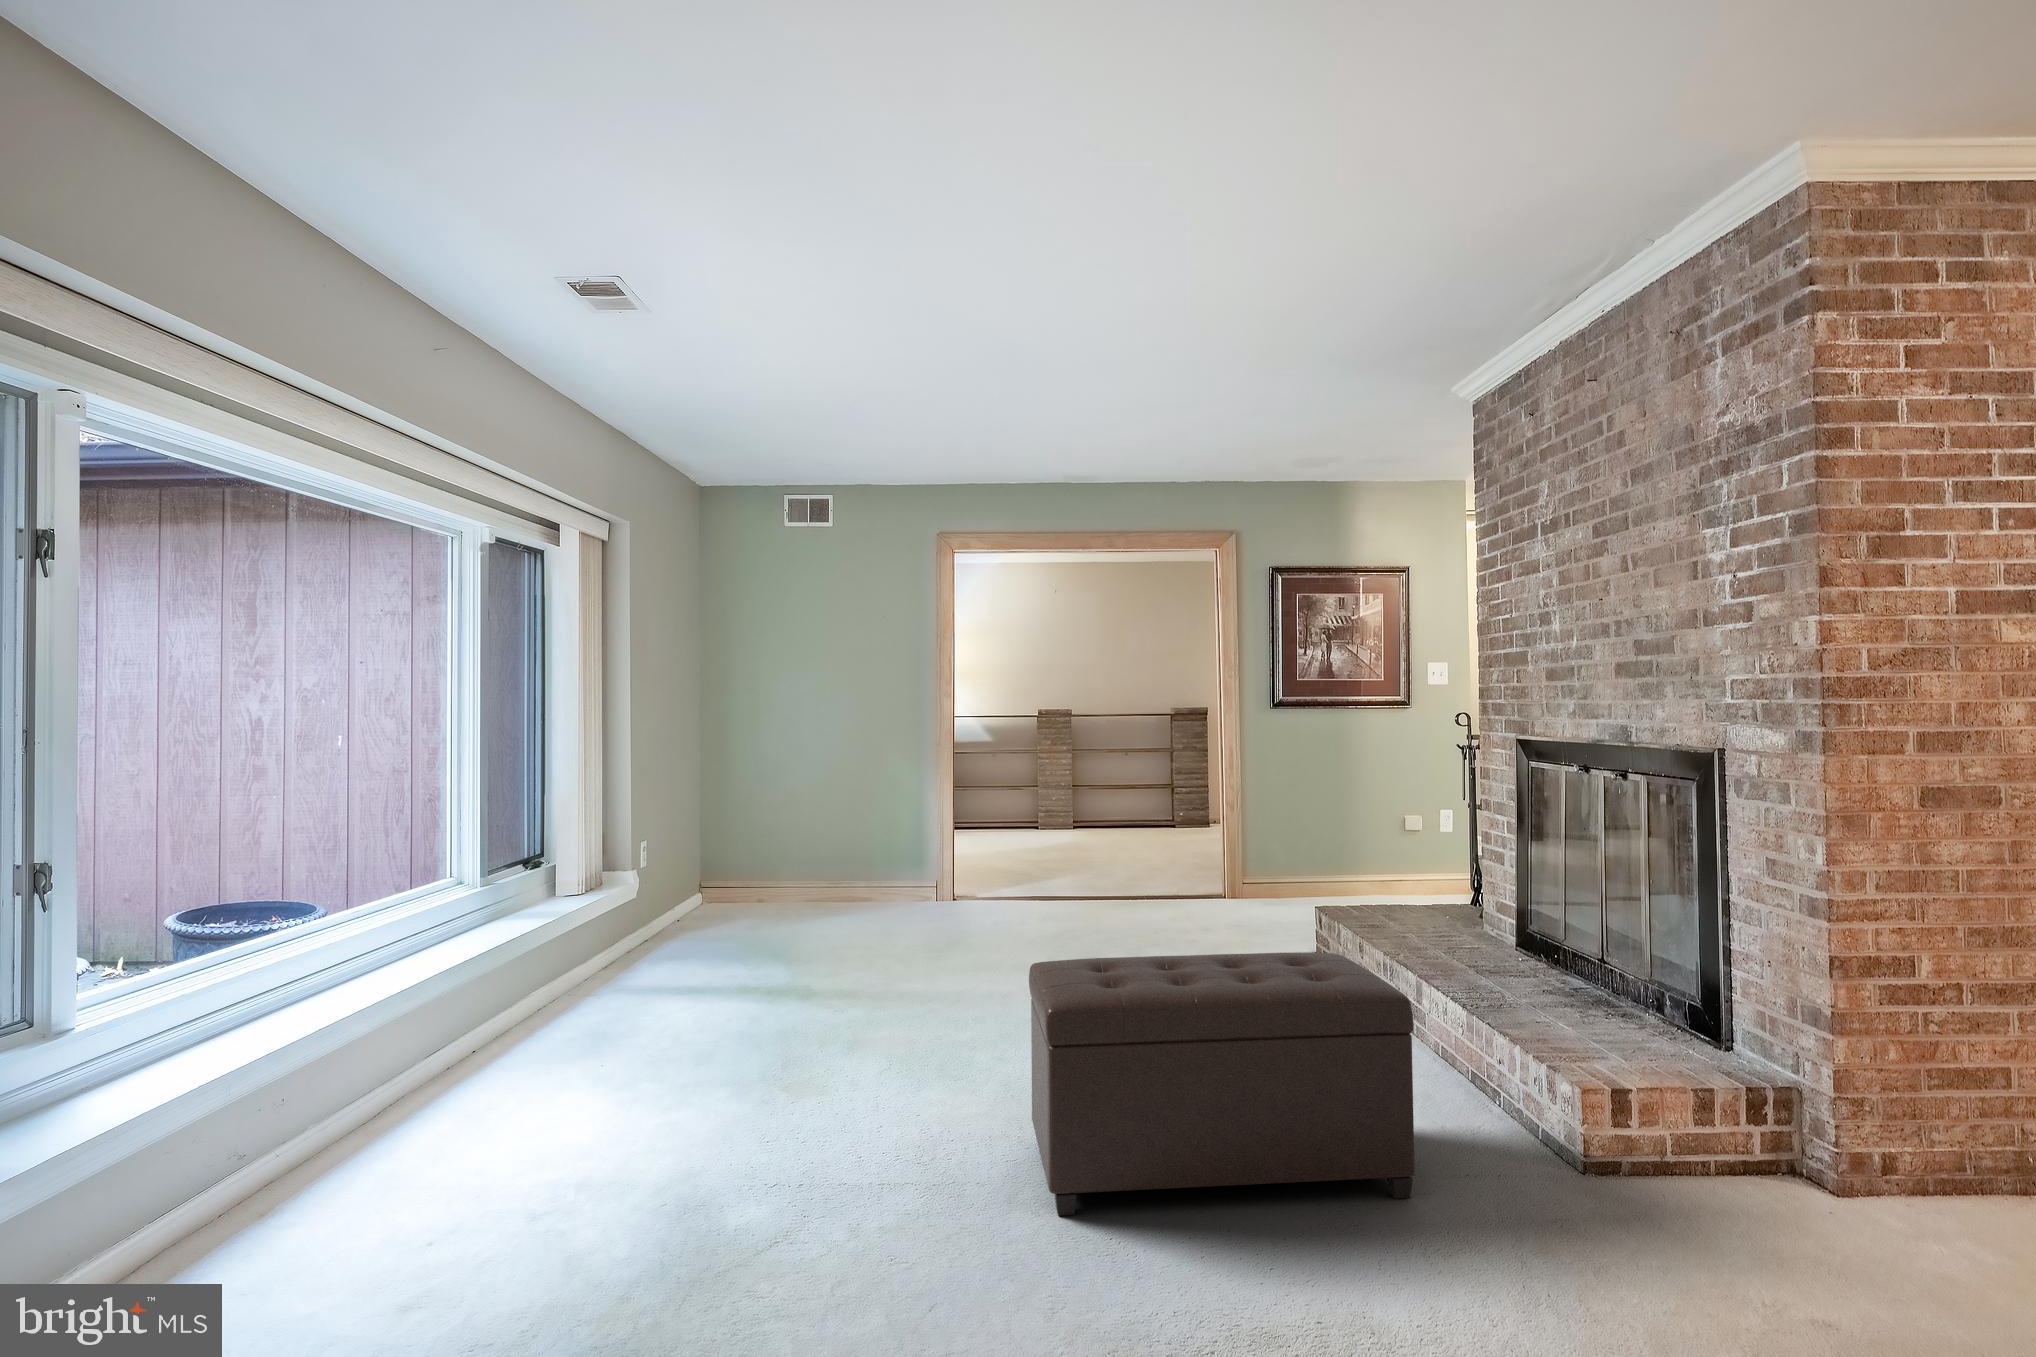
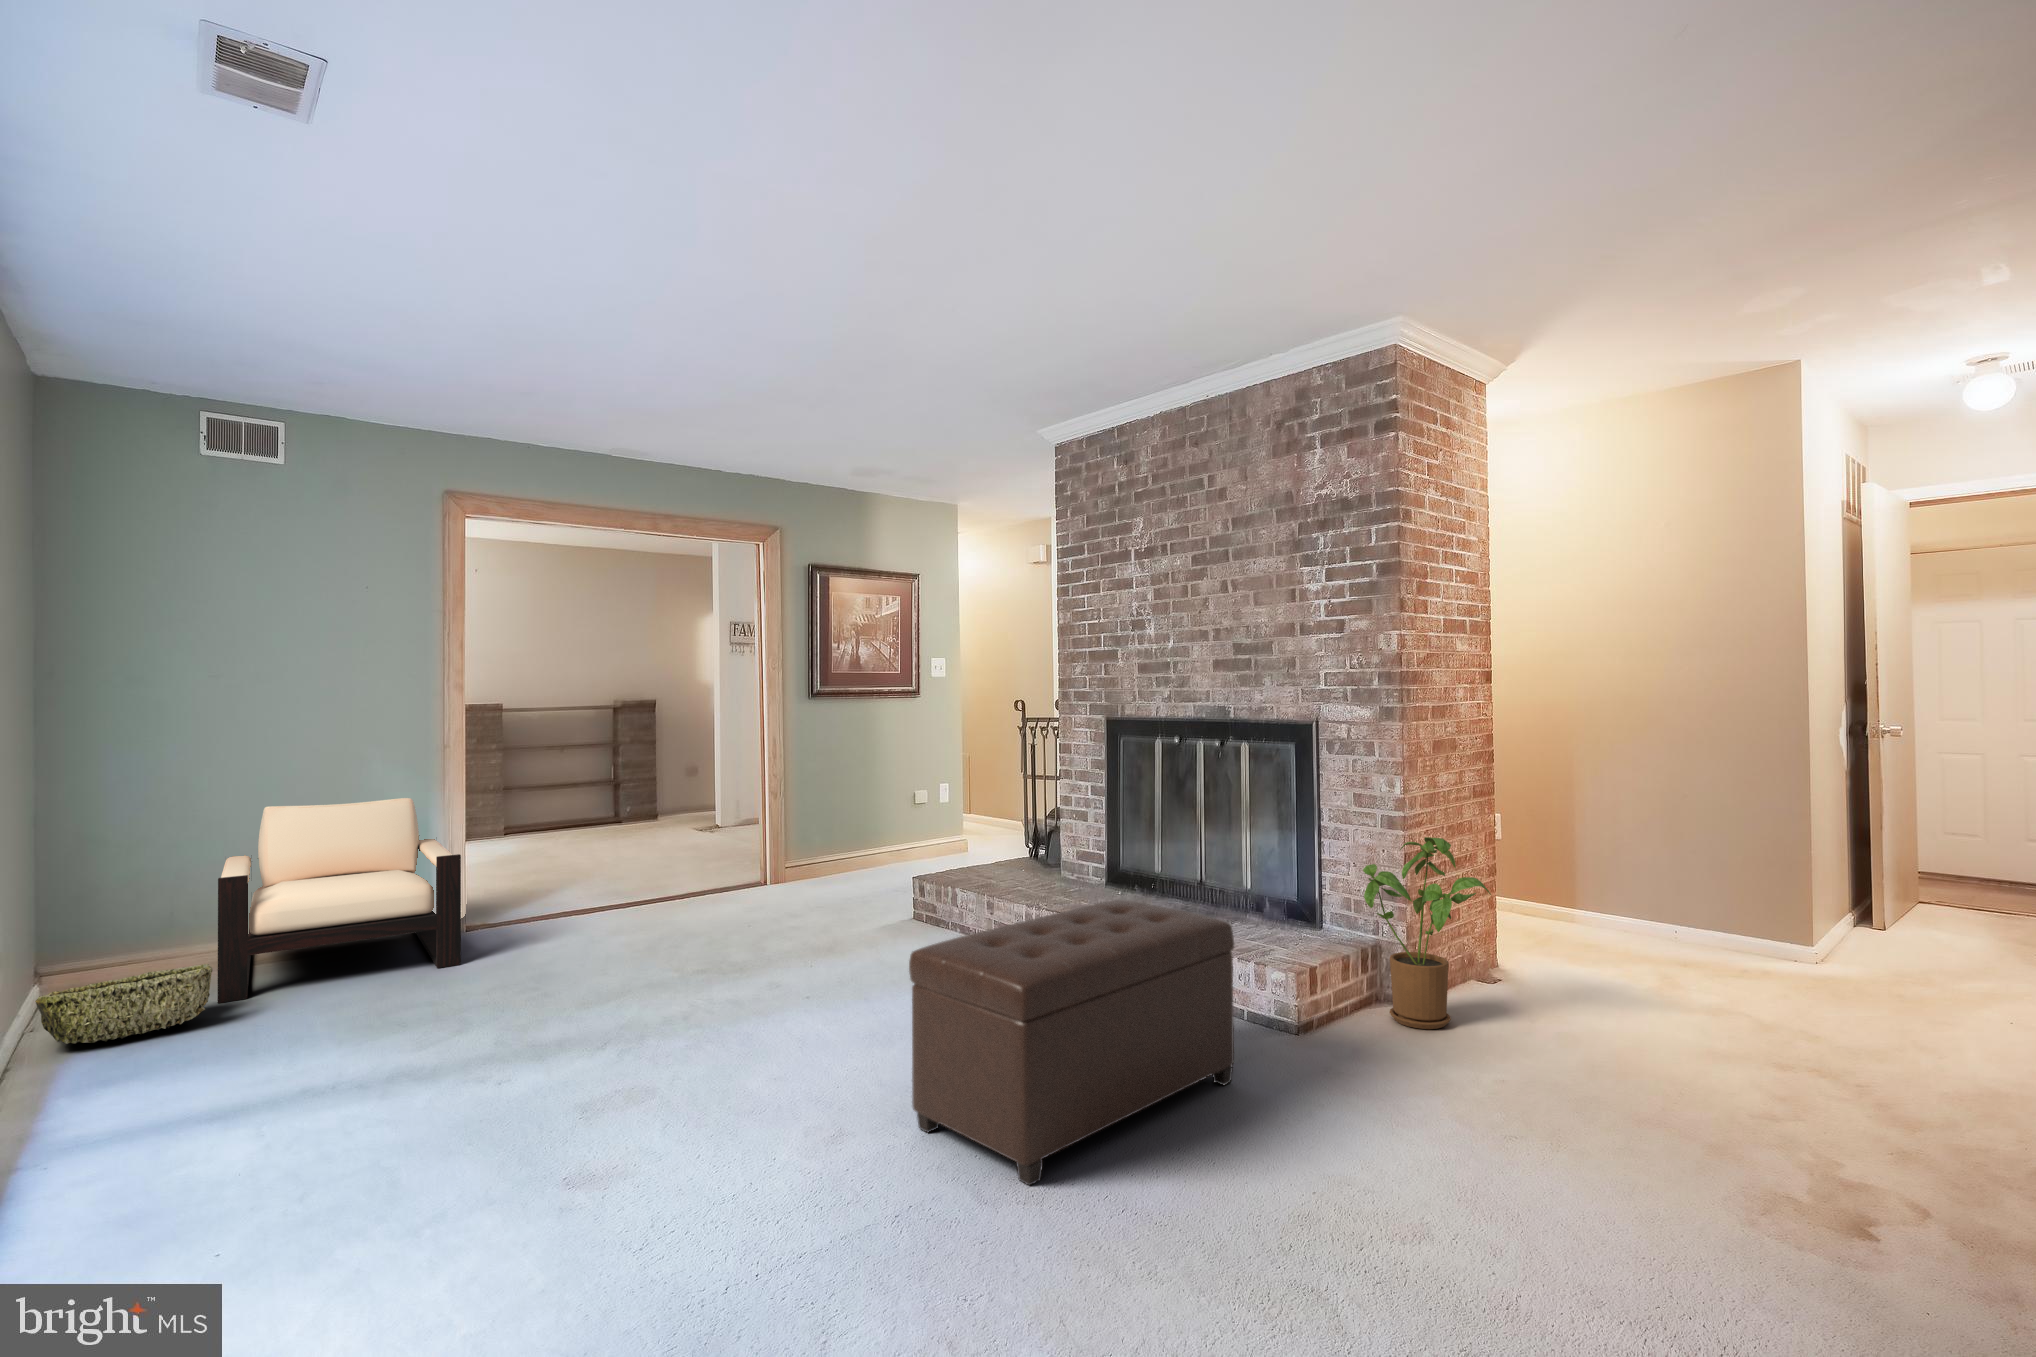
armchair: none [749,790,923,933] -> present [217,798,461,1003]
woven basket: none [638,902,738,945] -> present [35,964,212,1044]
house plant: none [1725,934,1939,1232] -> present [1363,837,1491,1029]

